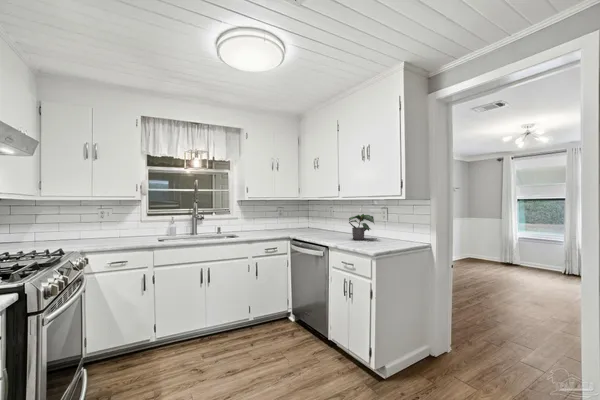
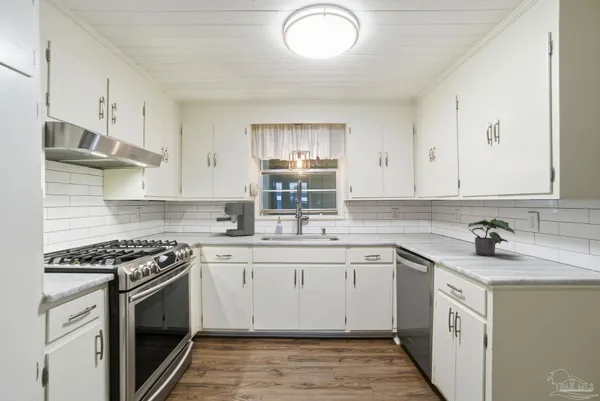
coffee maker: none [98,202,146,241] -> present [216,202,255,236]

